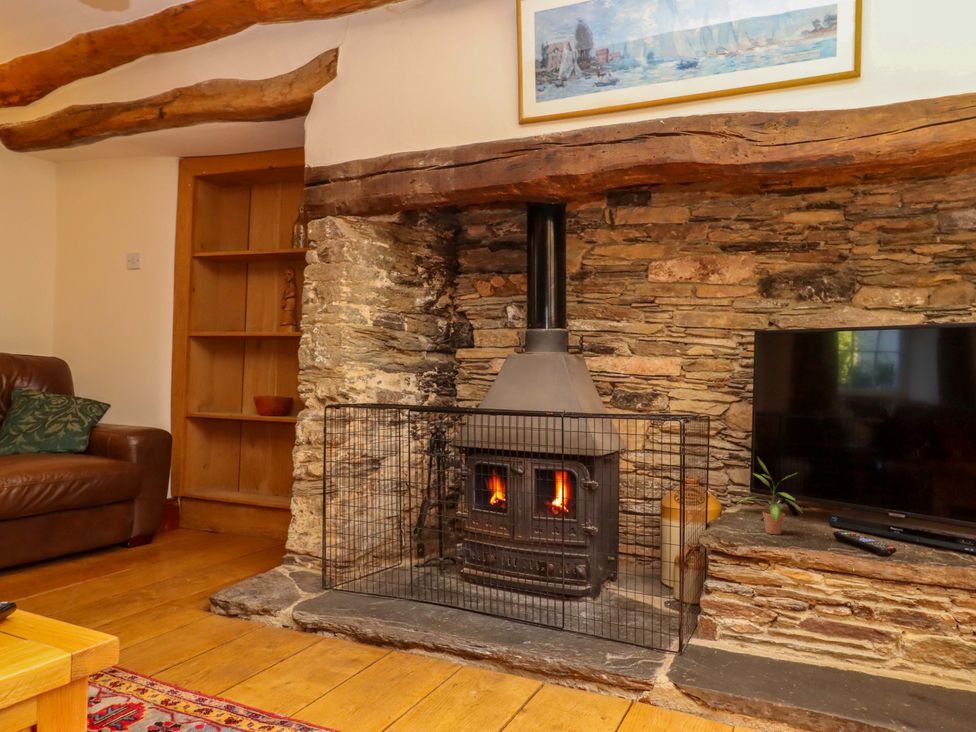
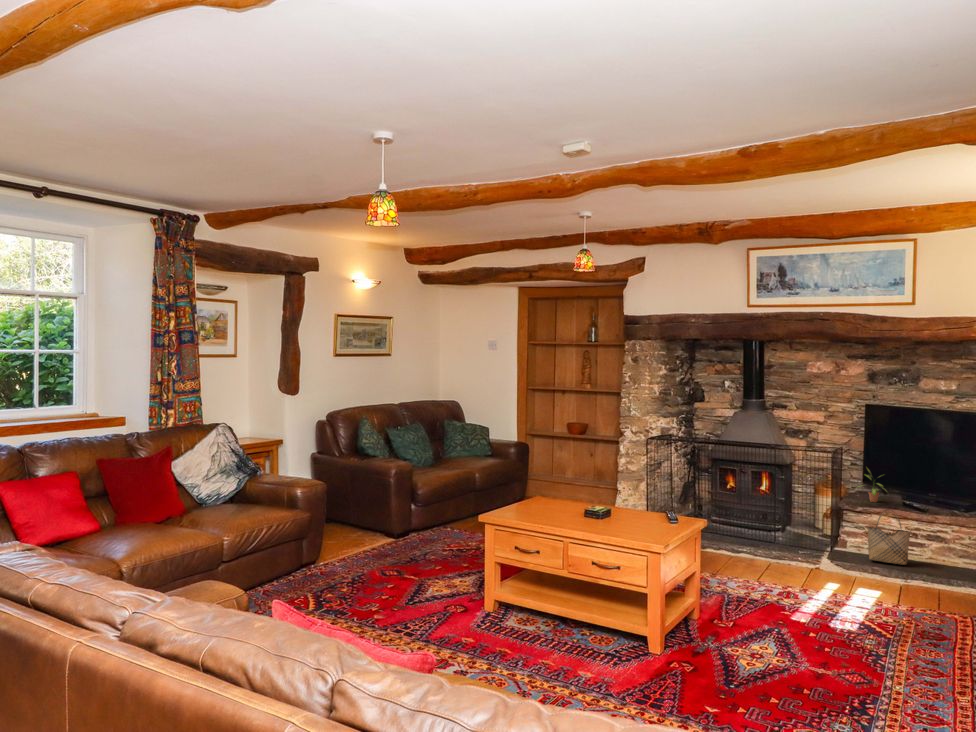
woven basket: none [764,555,865,695] -> present [868,510,910,565]

